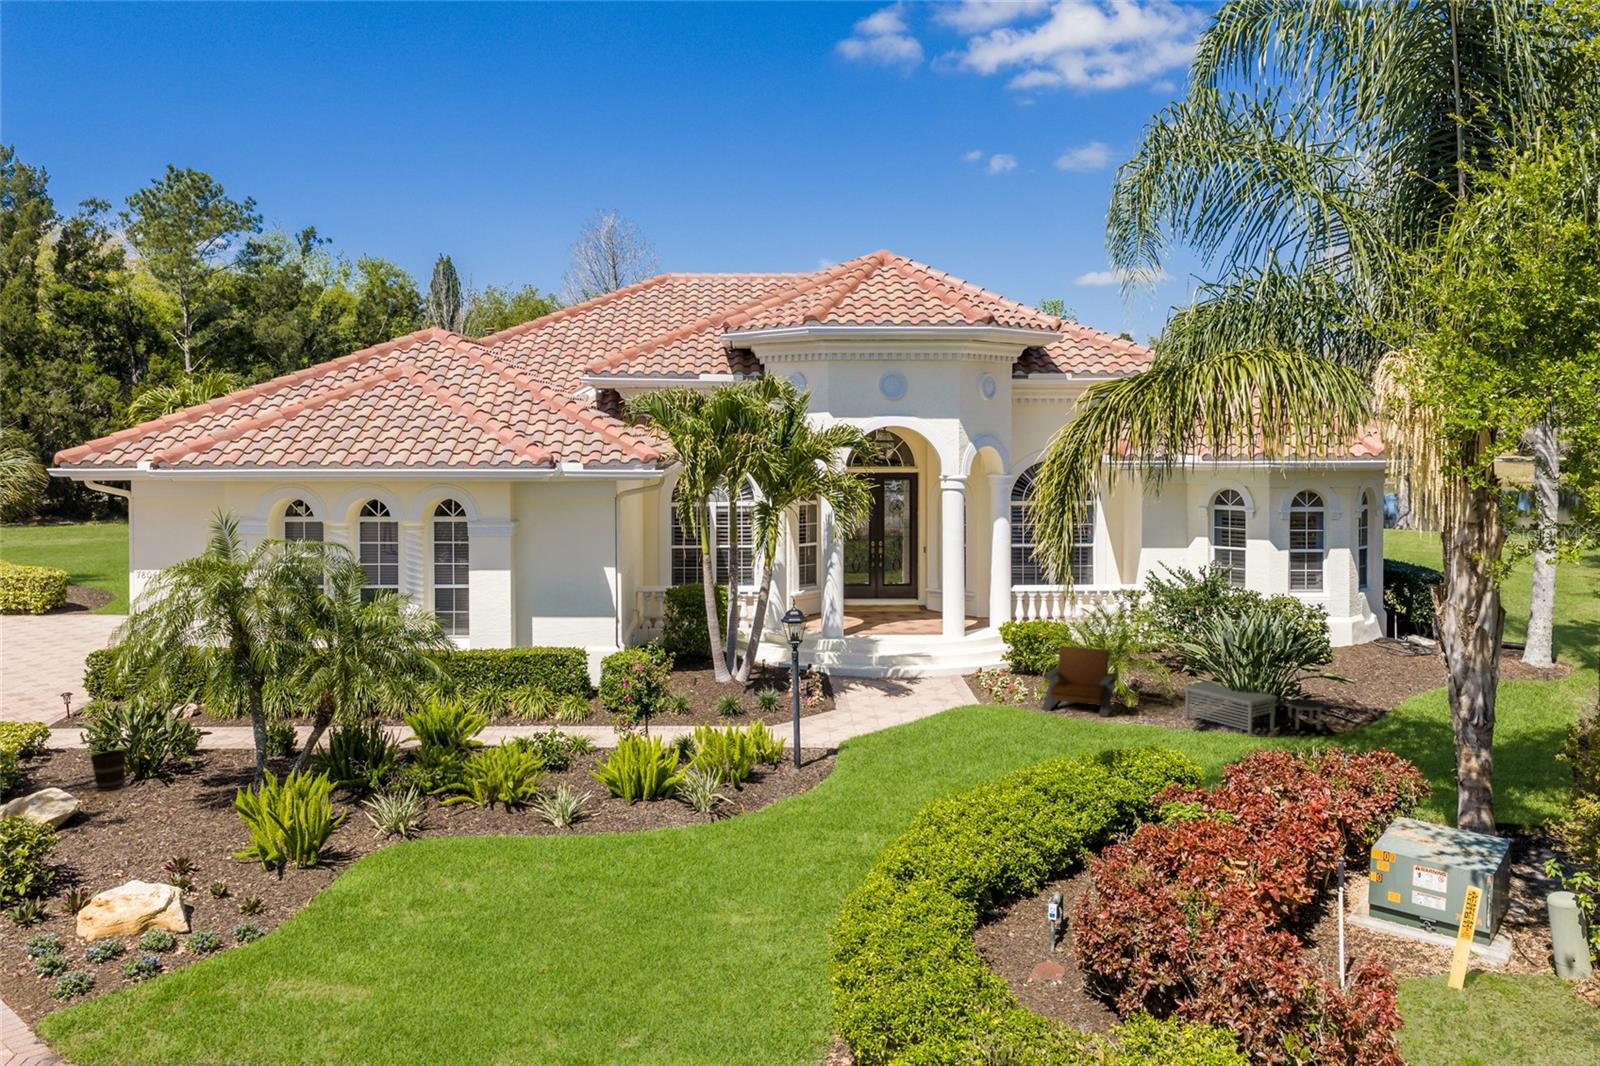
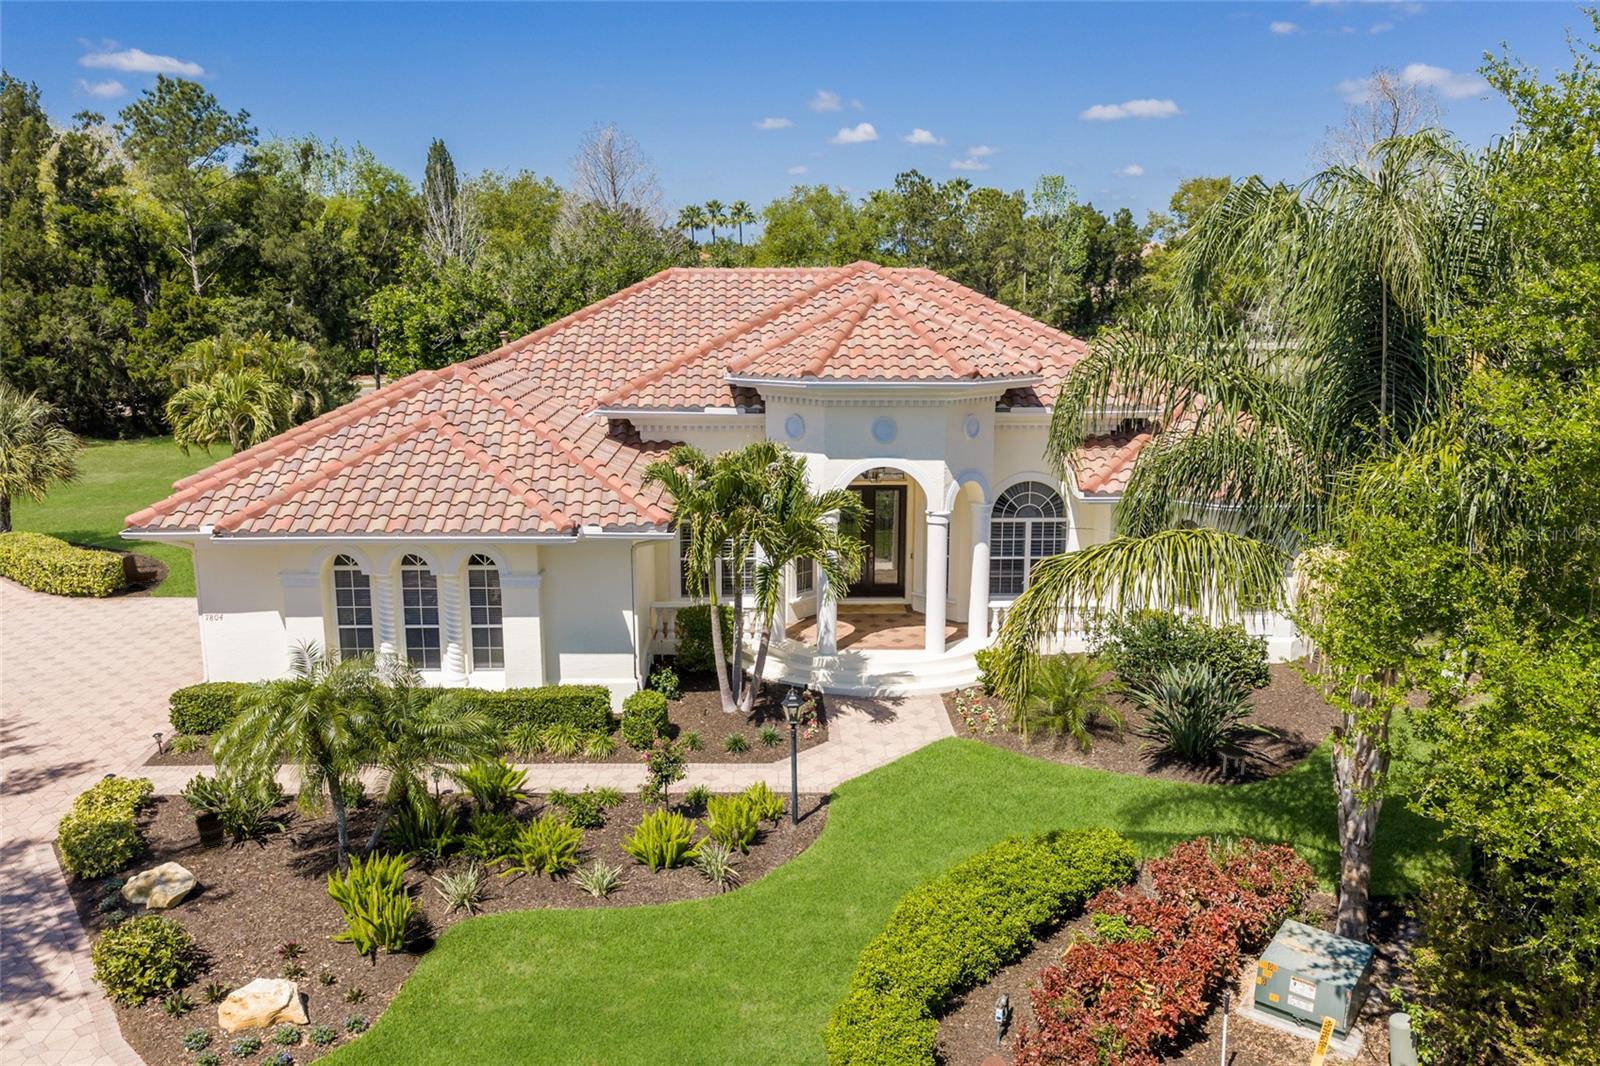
lounge chair: present [1042,646,1117,717] -> present [122,555,159,591]
storage bench: present [1183,681,1277,736] -> none [1128,724,1208,783]
potted tree: none [318,808,362,874] -> present [403,905,436,956]

